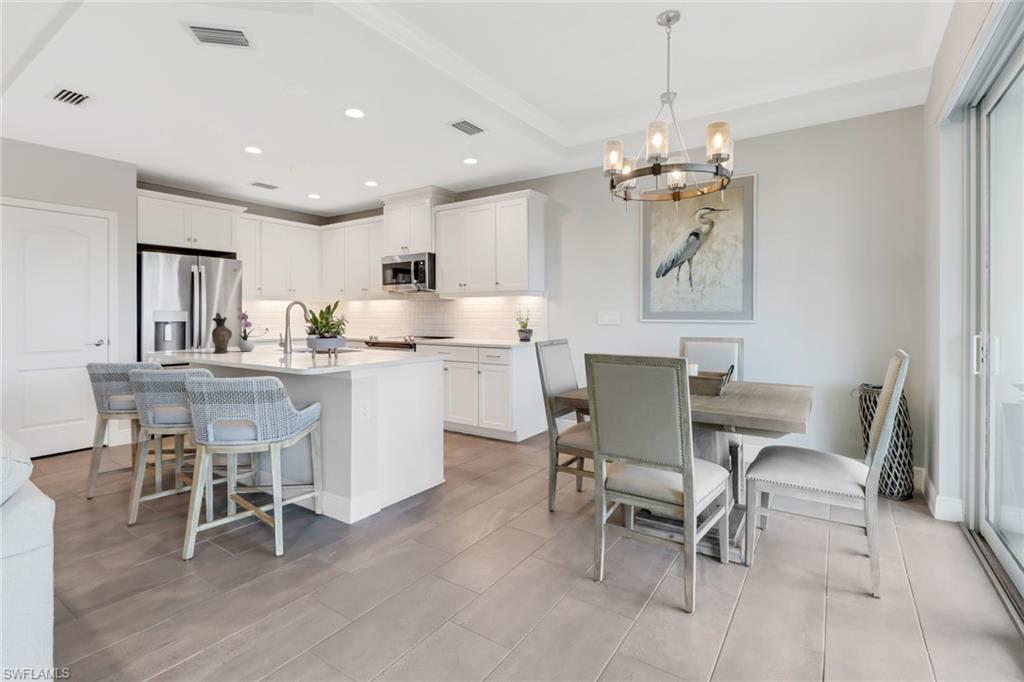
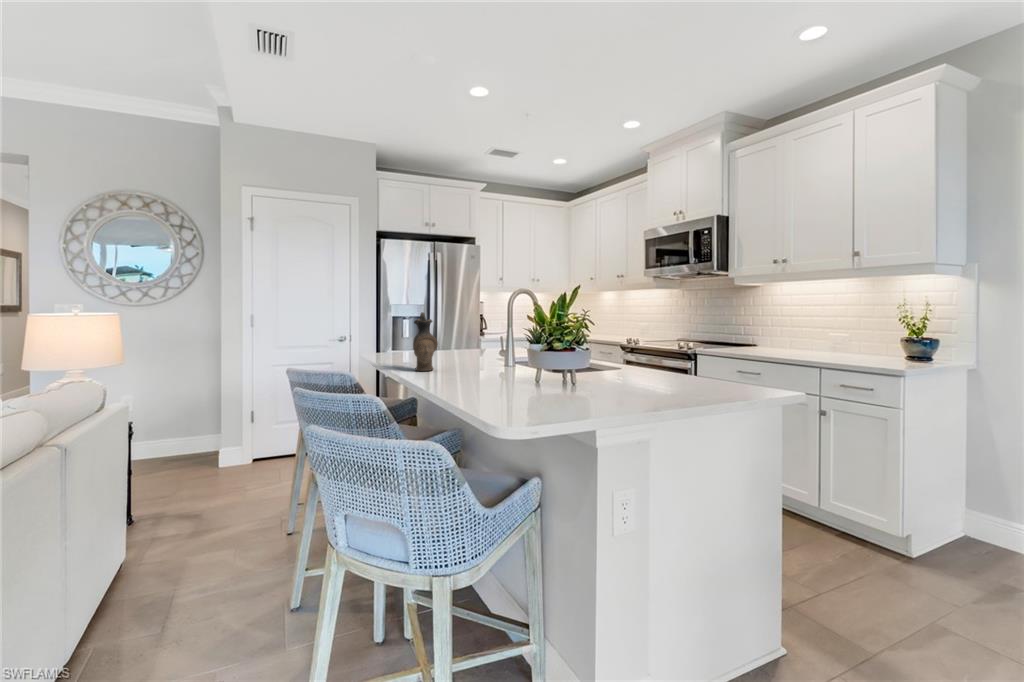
flower arrangement: present [238,308,255,352] -> none [449,304,473,367]

